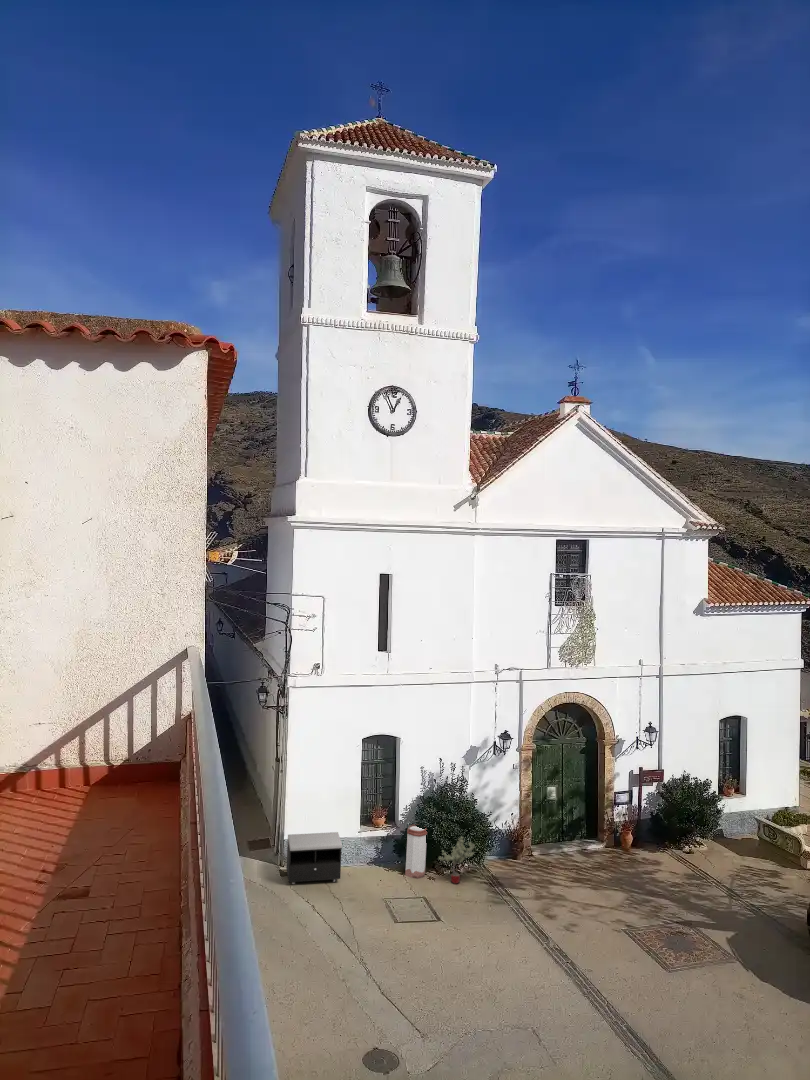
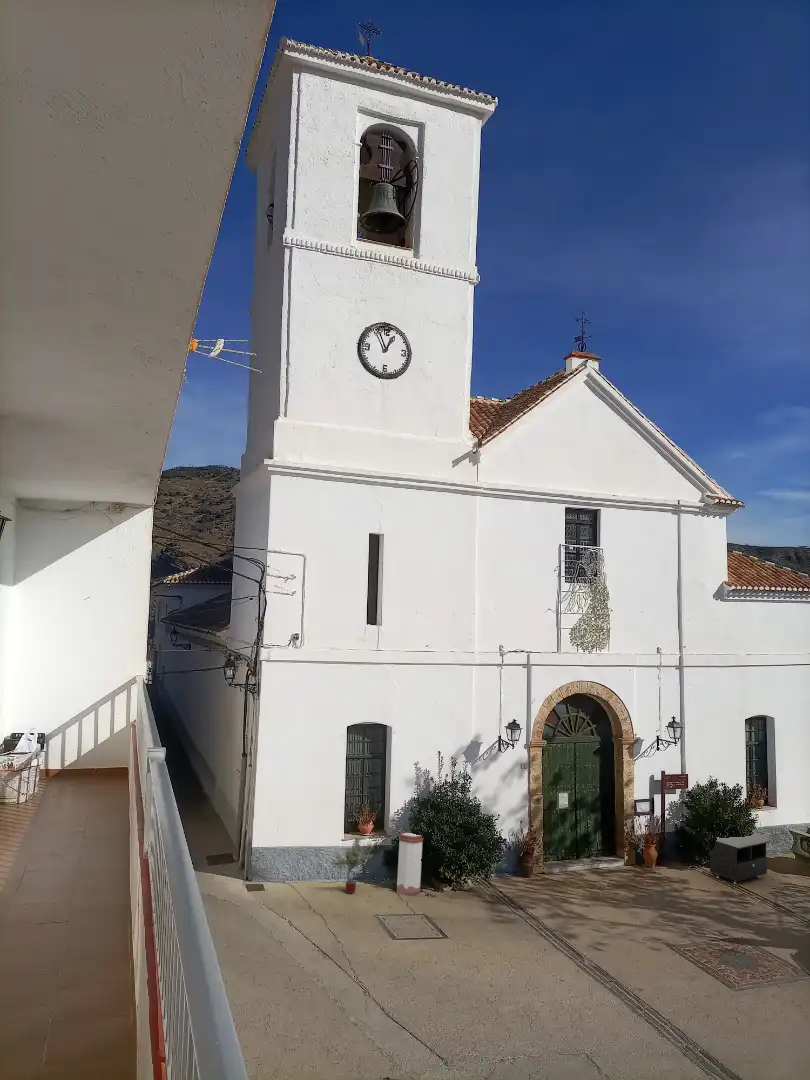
storage bench: present [286,832,342,884] -> present [710,833,769,884]
potted tree: present [439,837,474,884] -> present [331,836,374,894]

